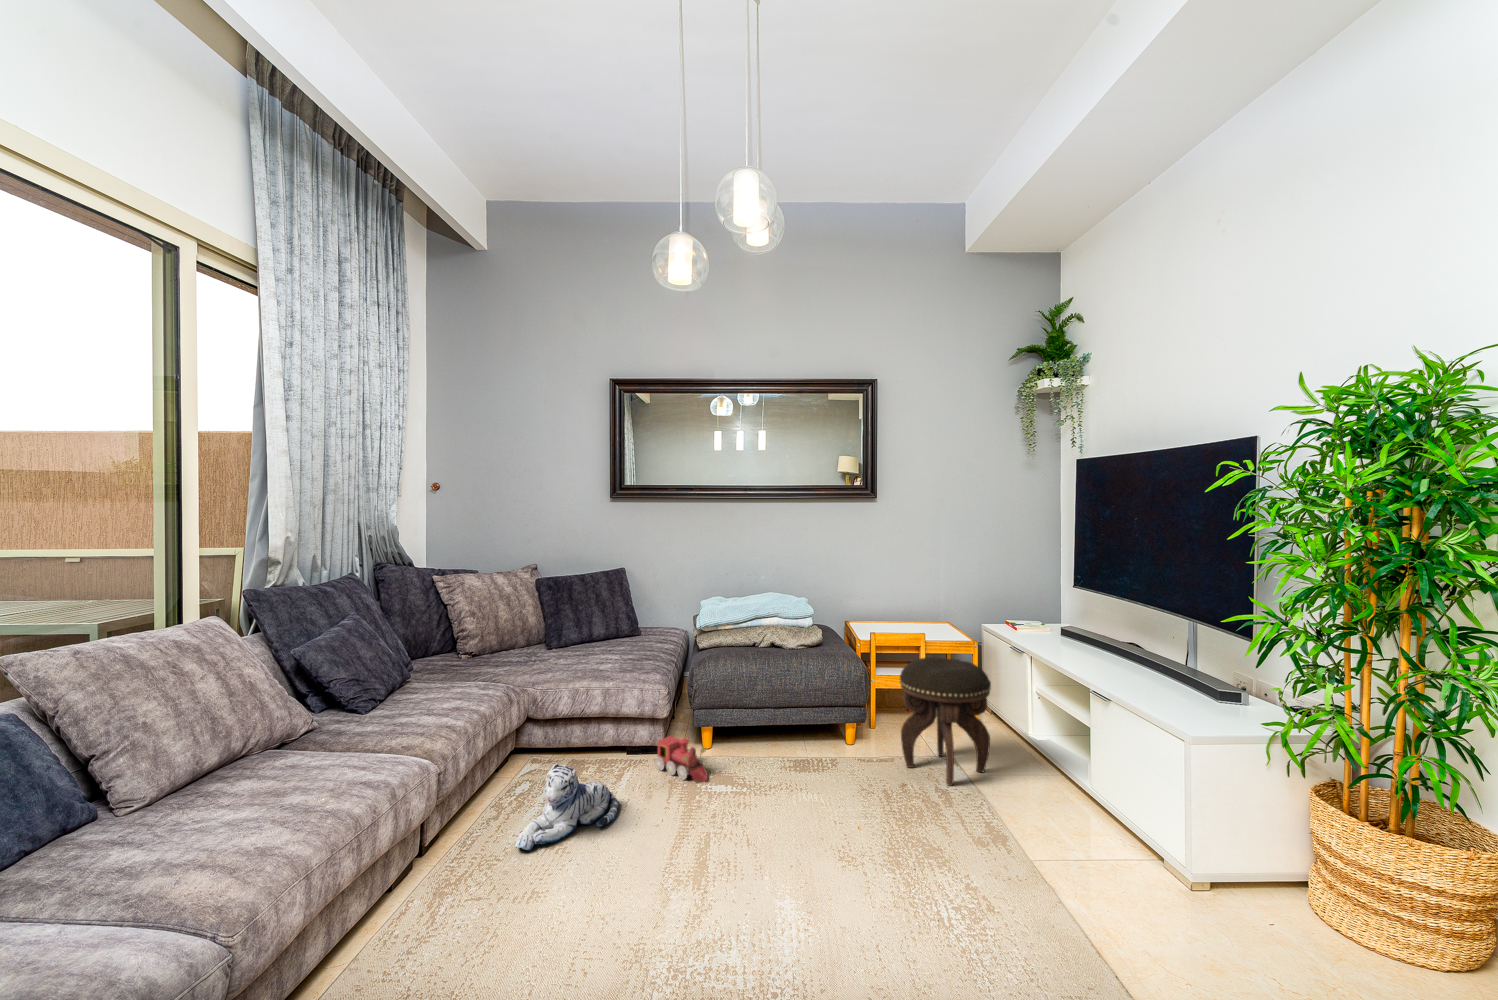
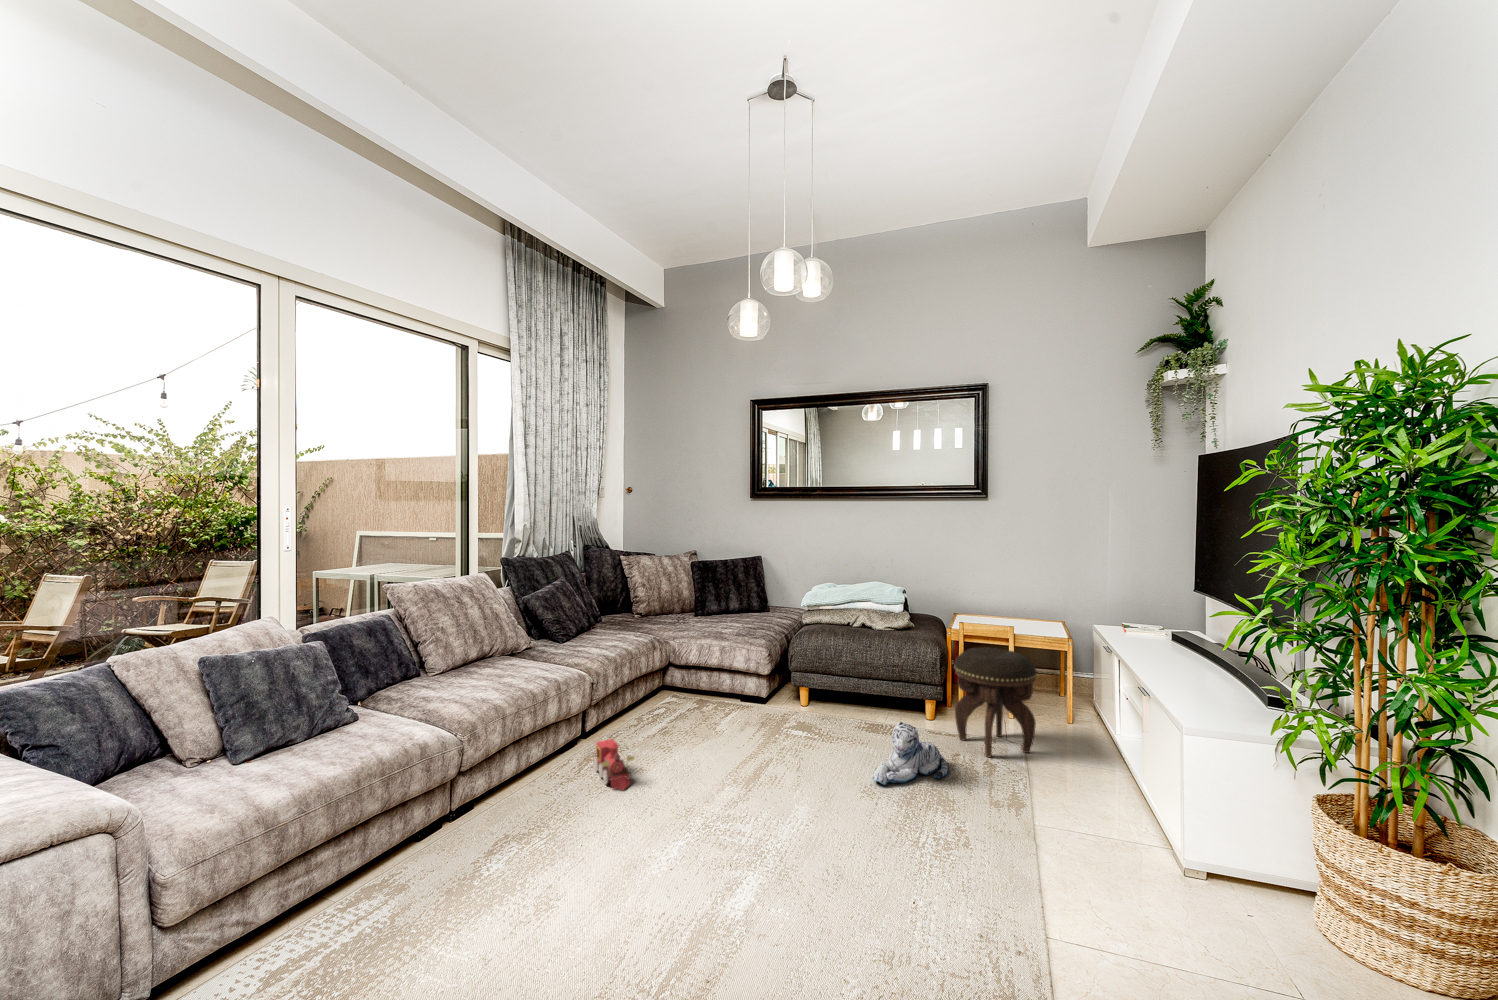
toy train: present [655,736,708,781] -> present [594,739,634,789]
plush toy: present [515,764,619,850] -> present [873,722,949,785]

